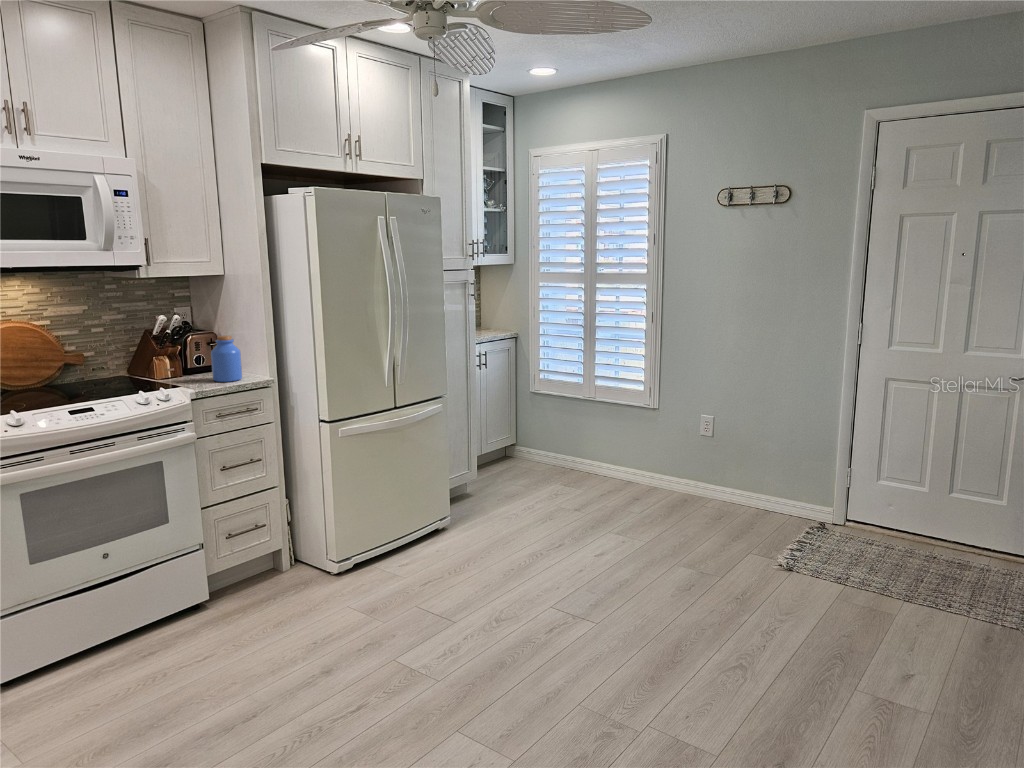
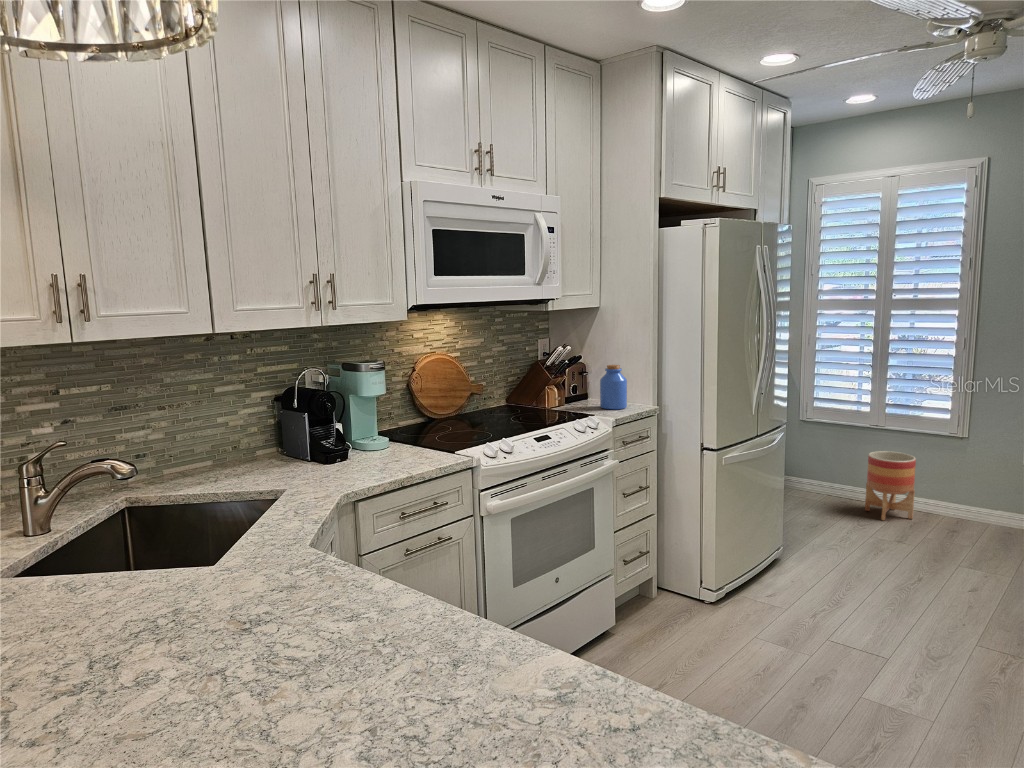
planter: none [570,424,612,493] -> present [865,451,916,520]

